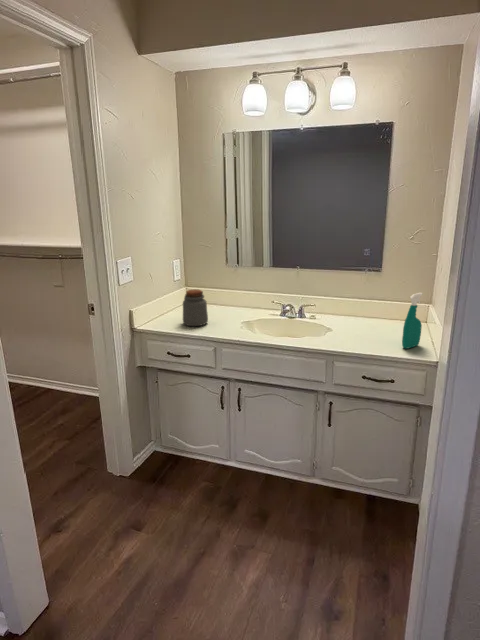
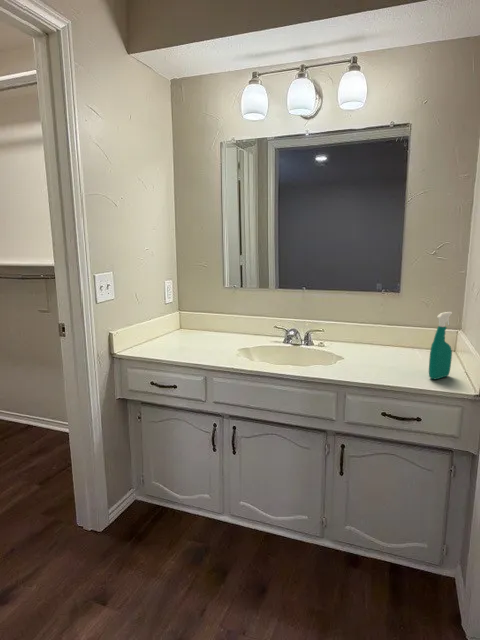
jar: present [183,289,208,326] -> none [171,310,200,352]

